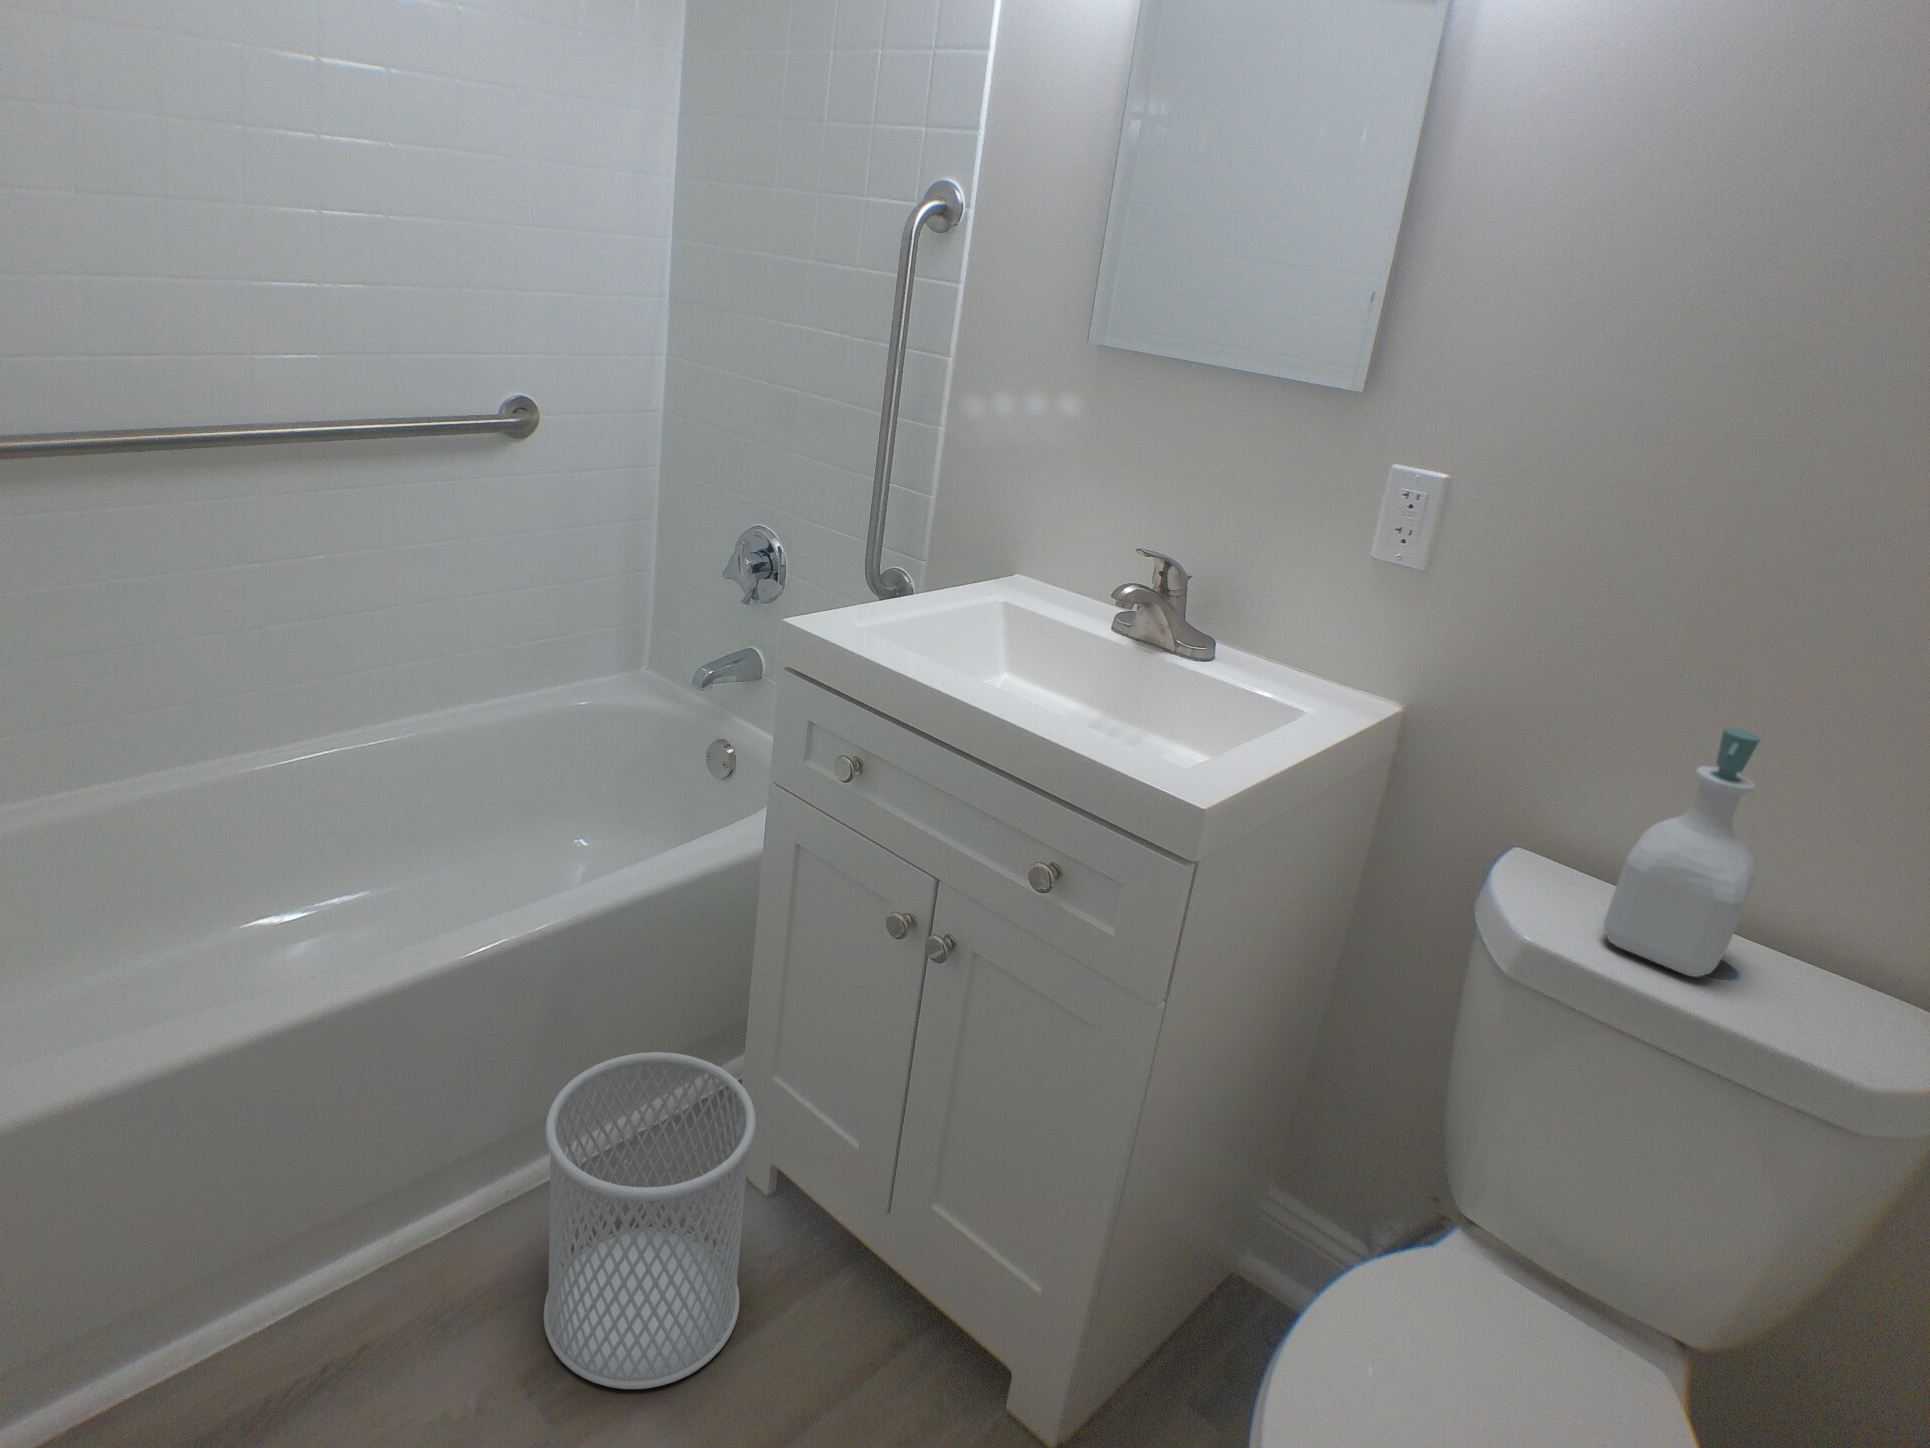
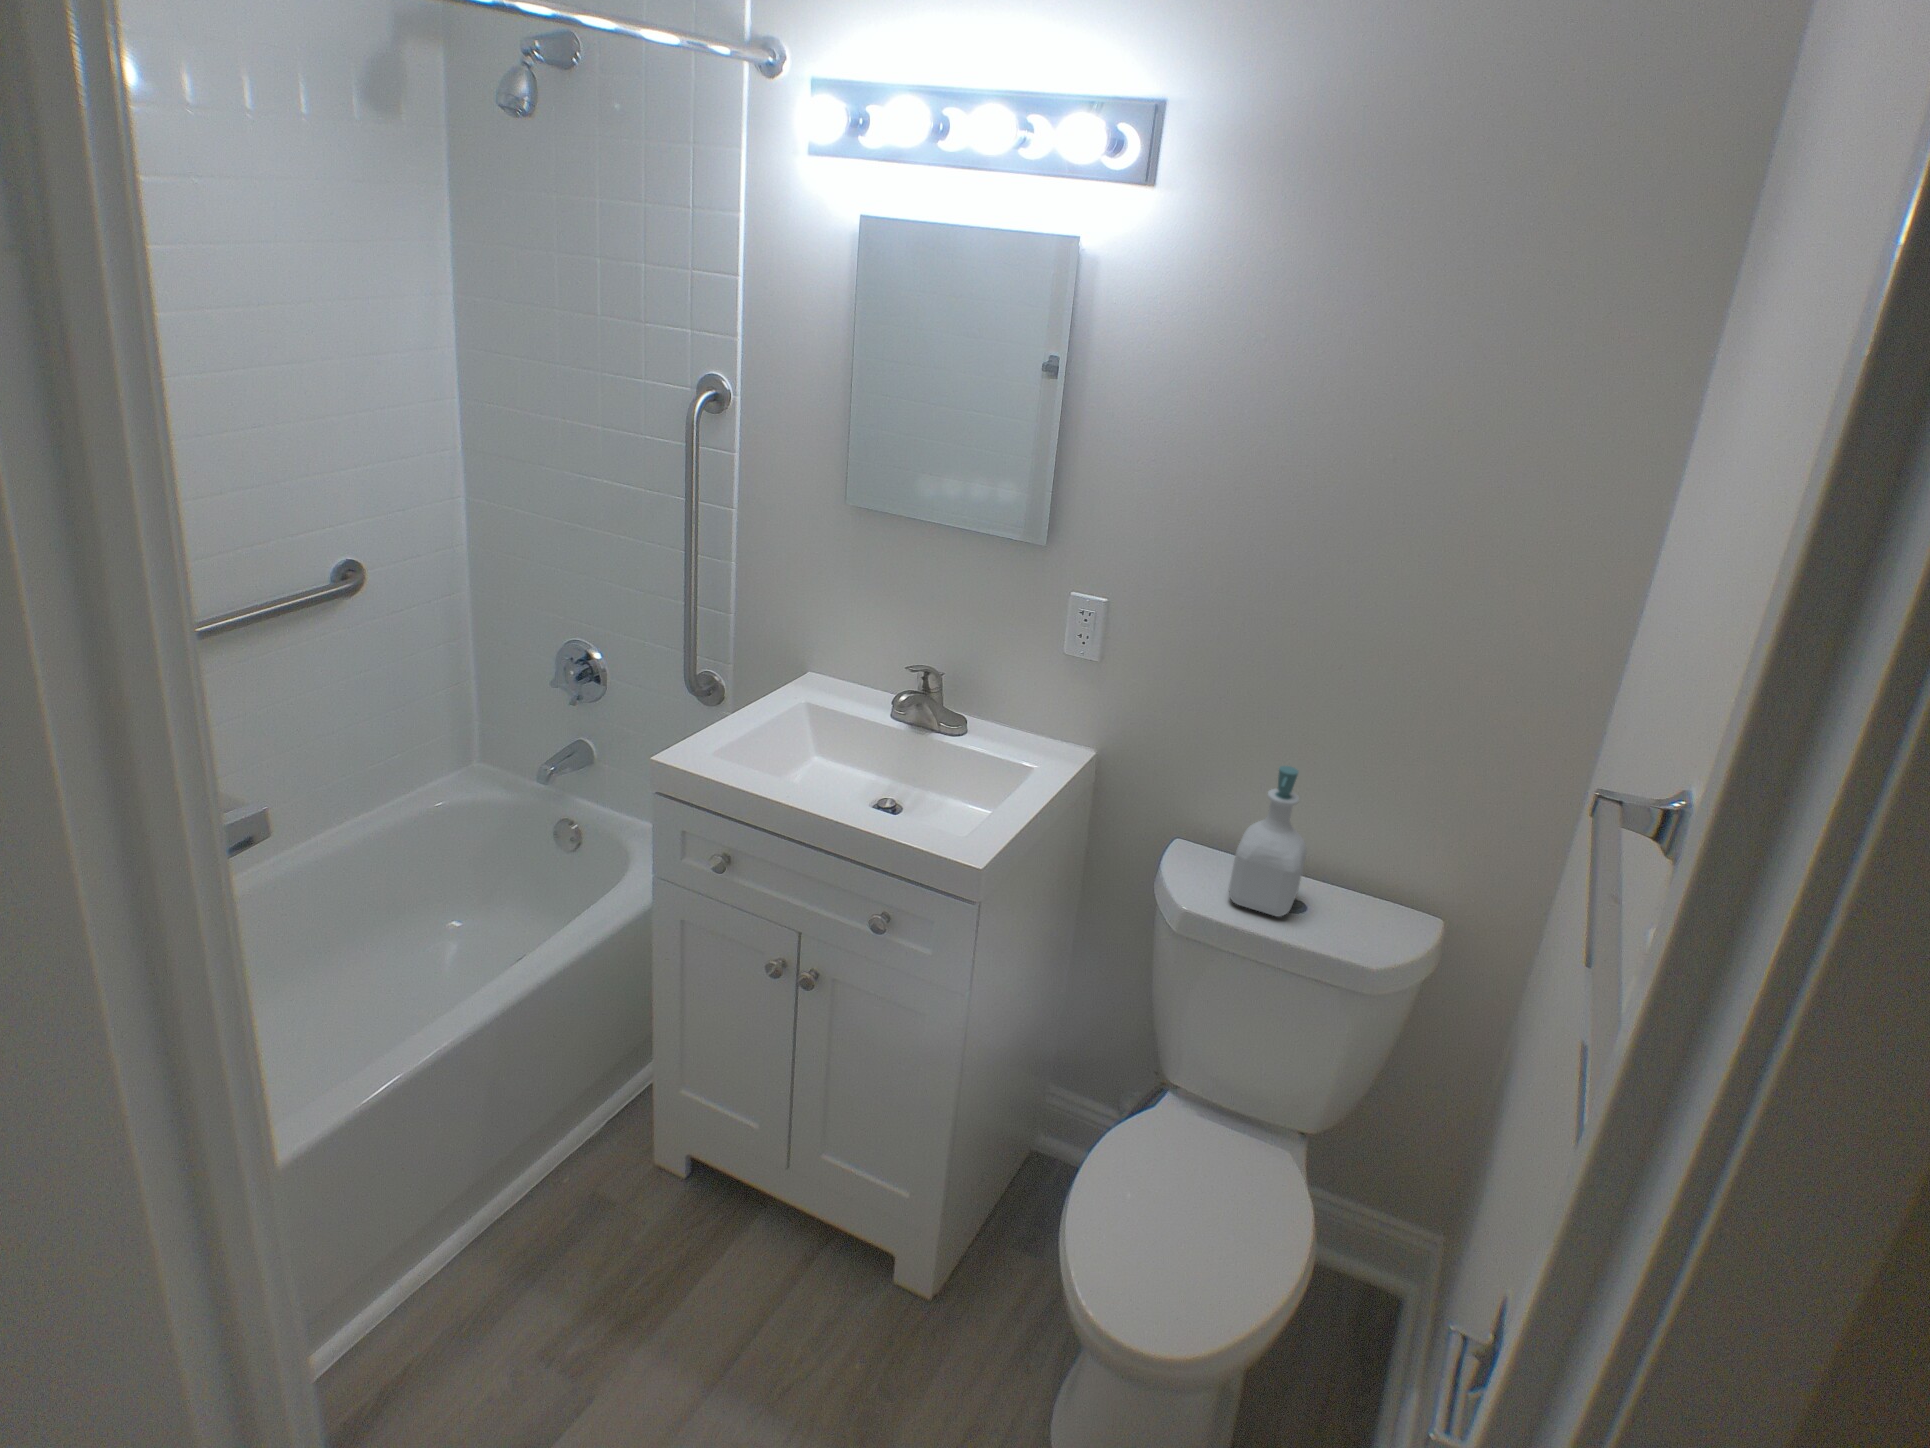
wastebasket: present [543,1052,756,1389] -> none [523,1093,685,1351]

